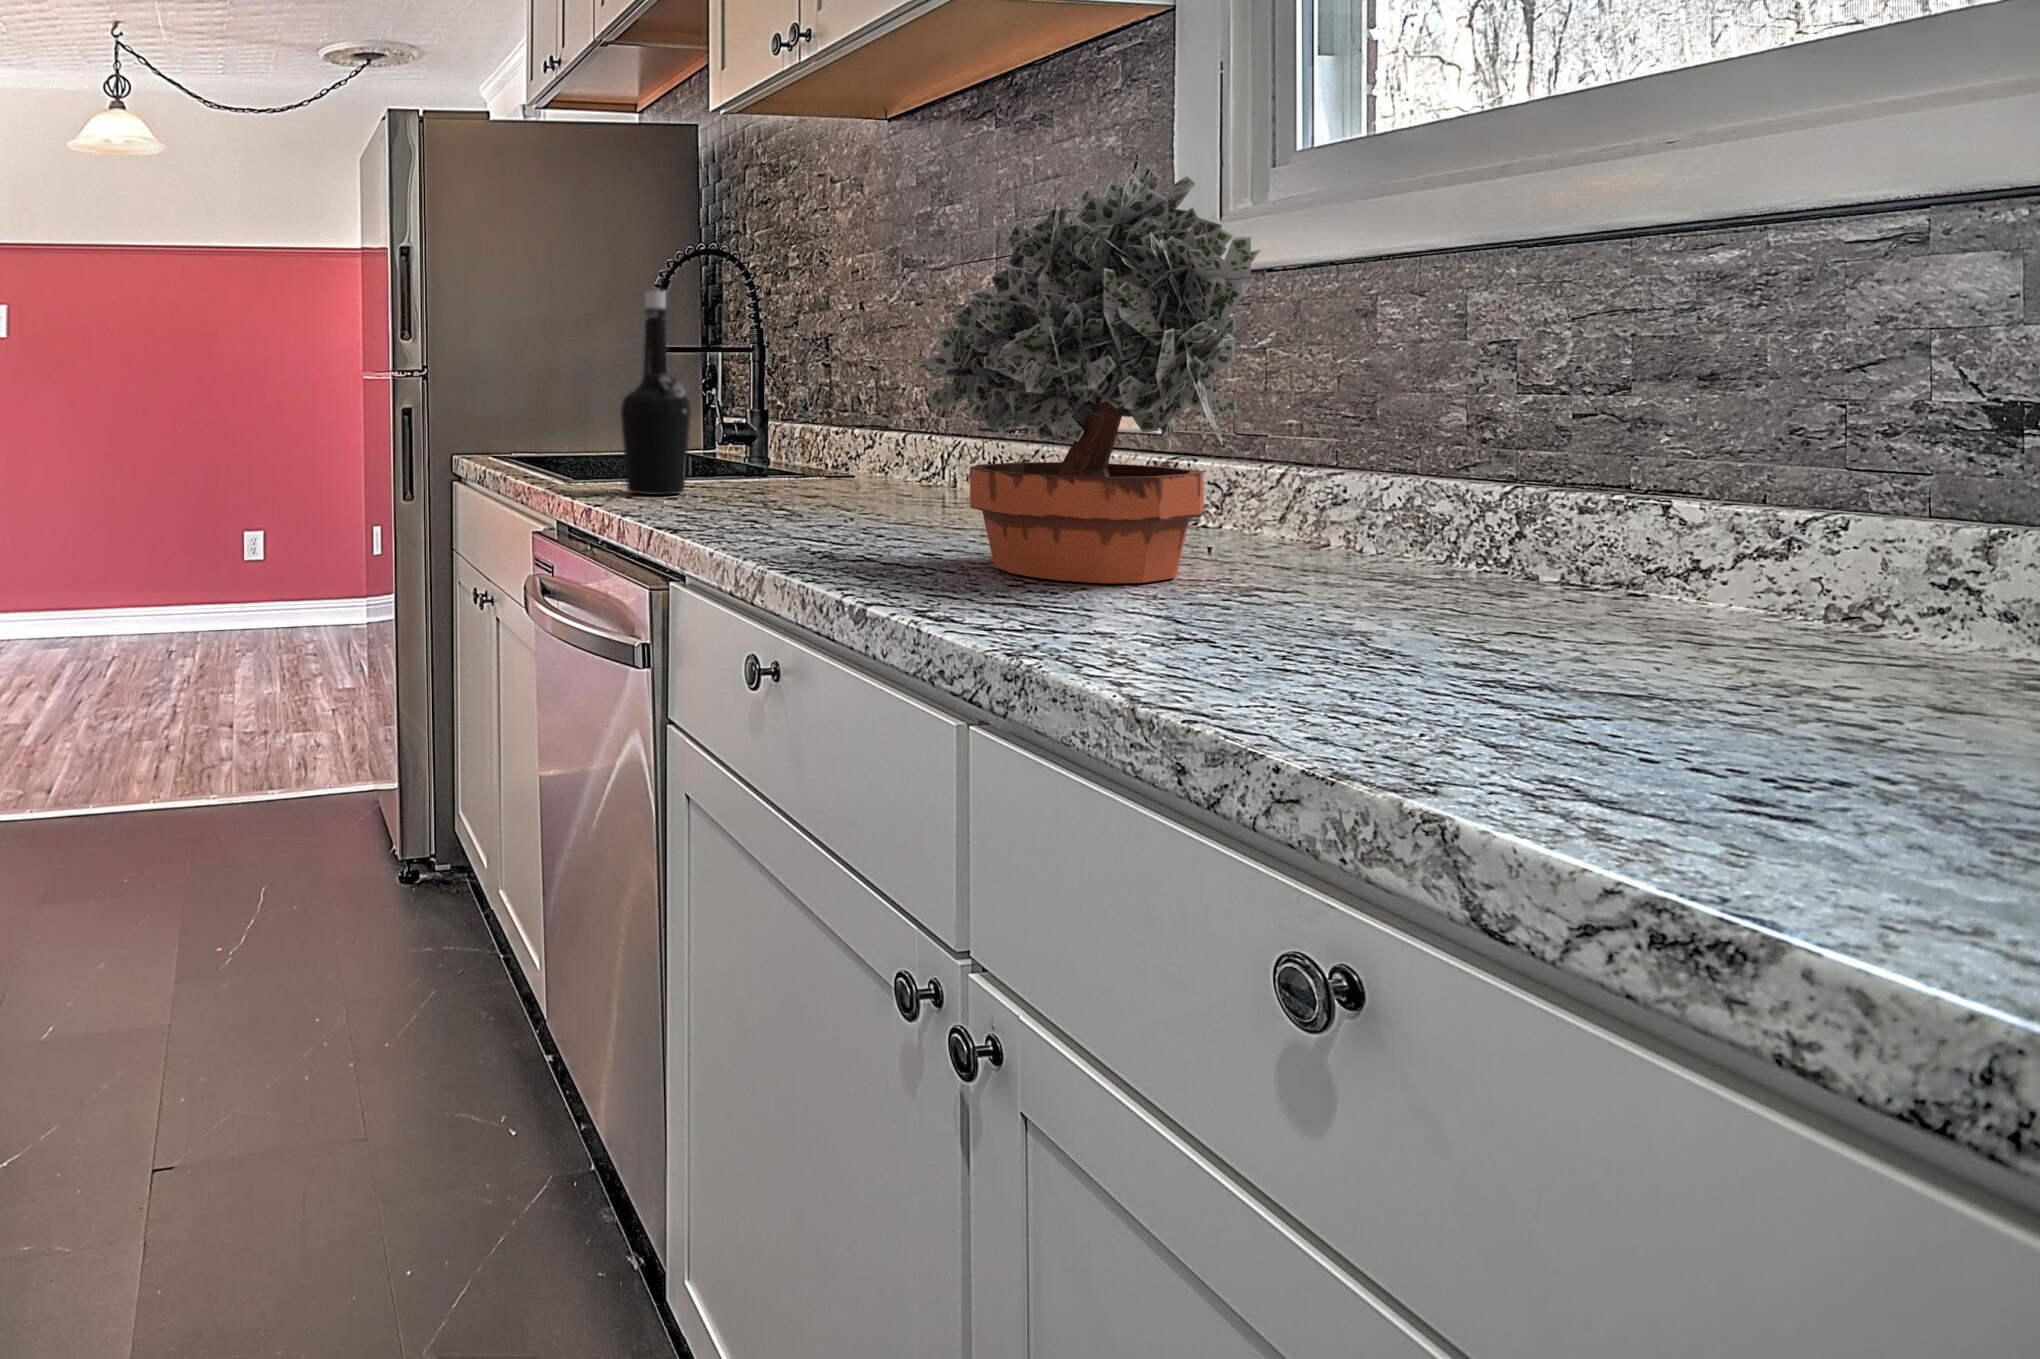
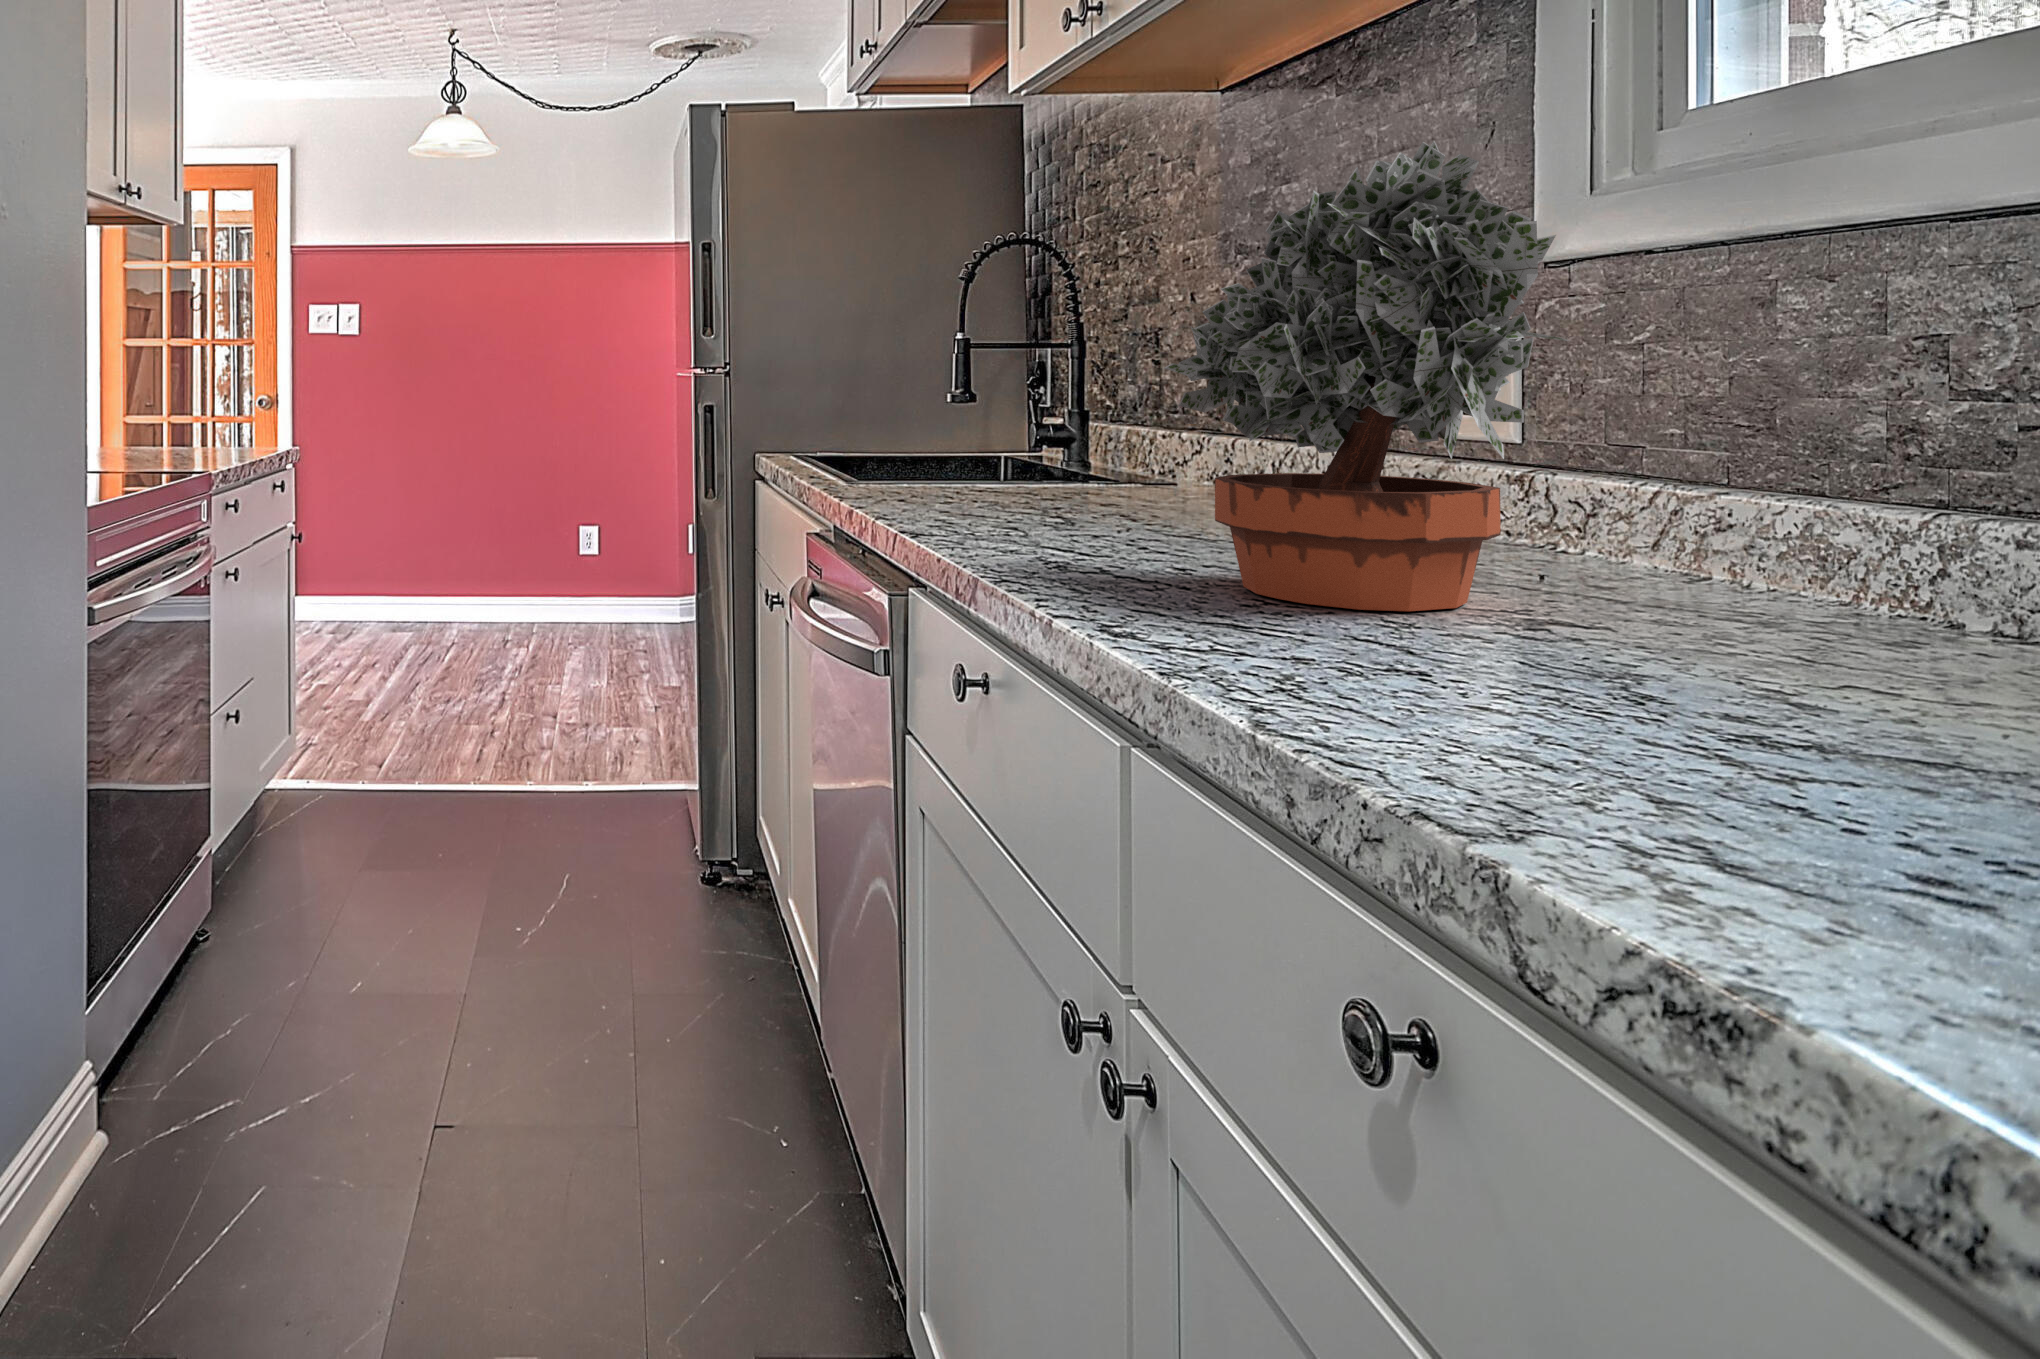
bottle: present [621,290,691,495] -> none [896,284,973,499]

